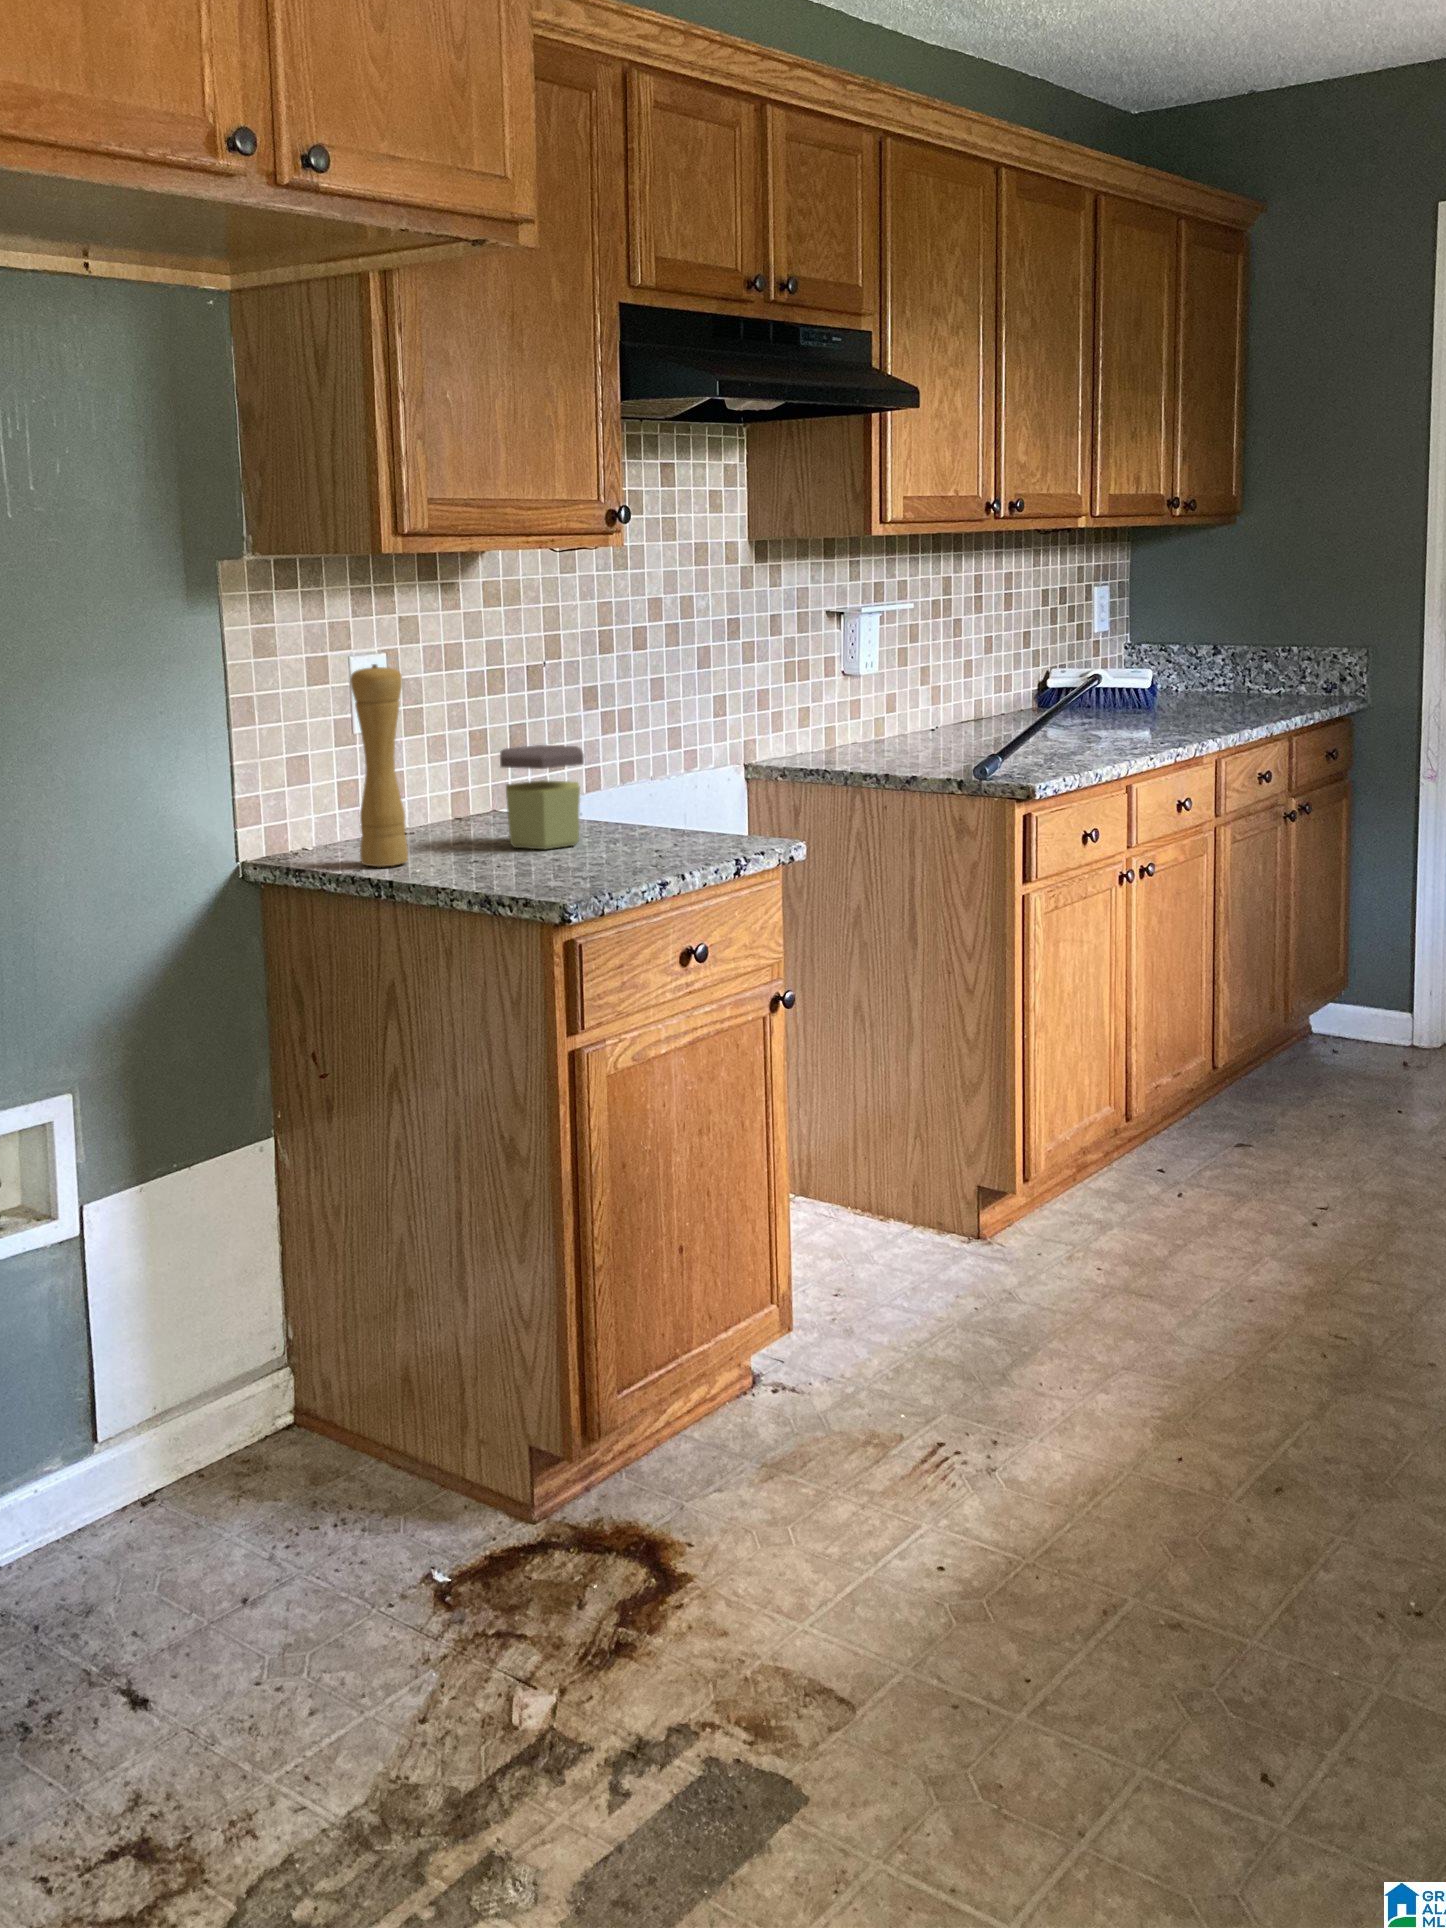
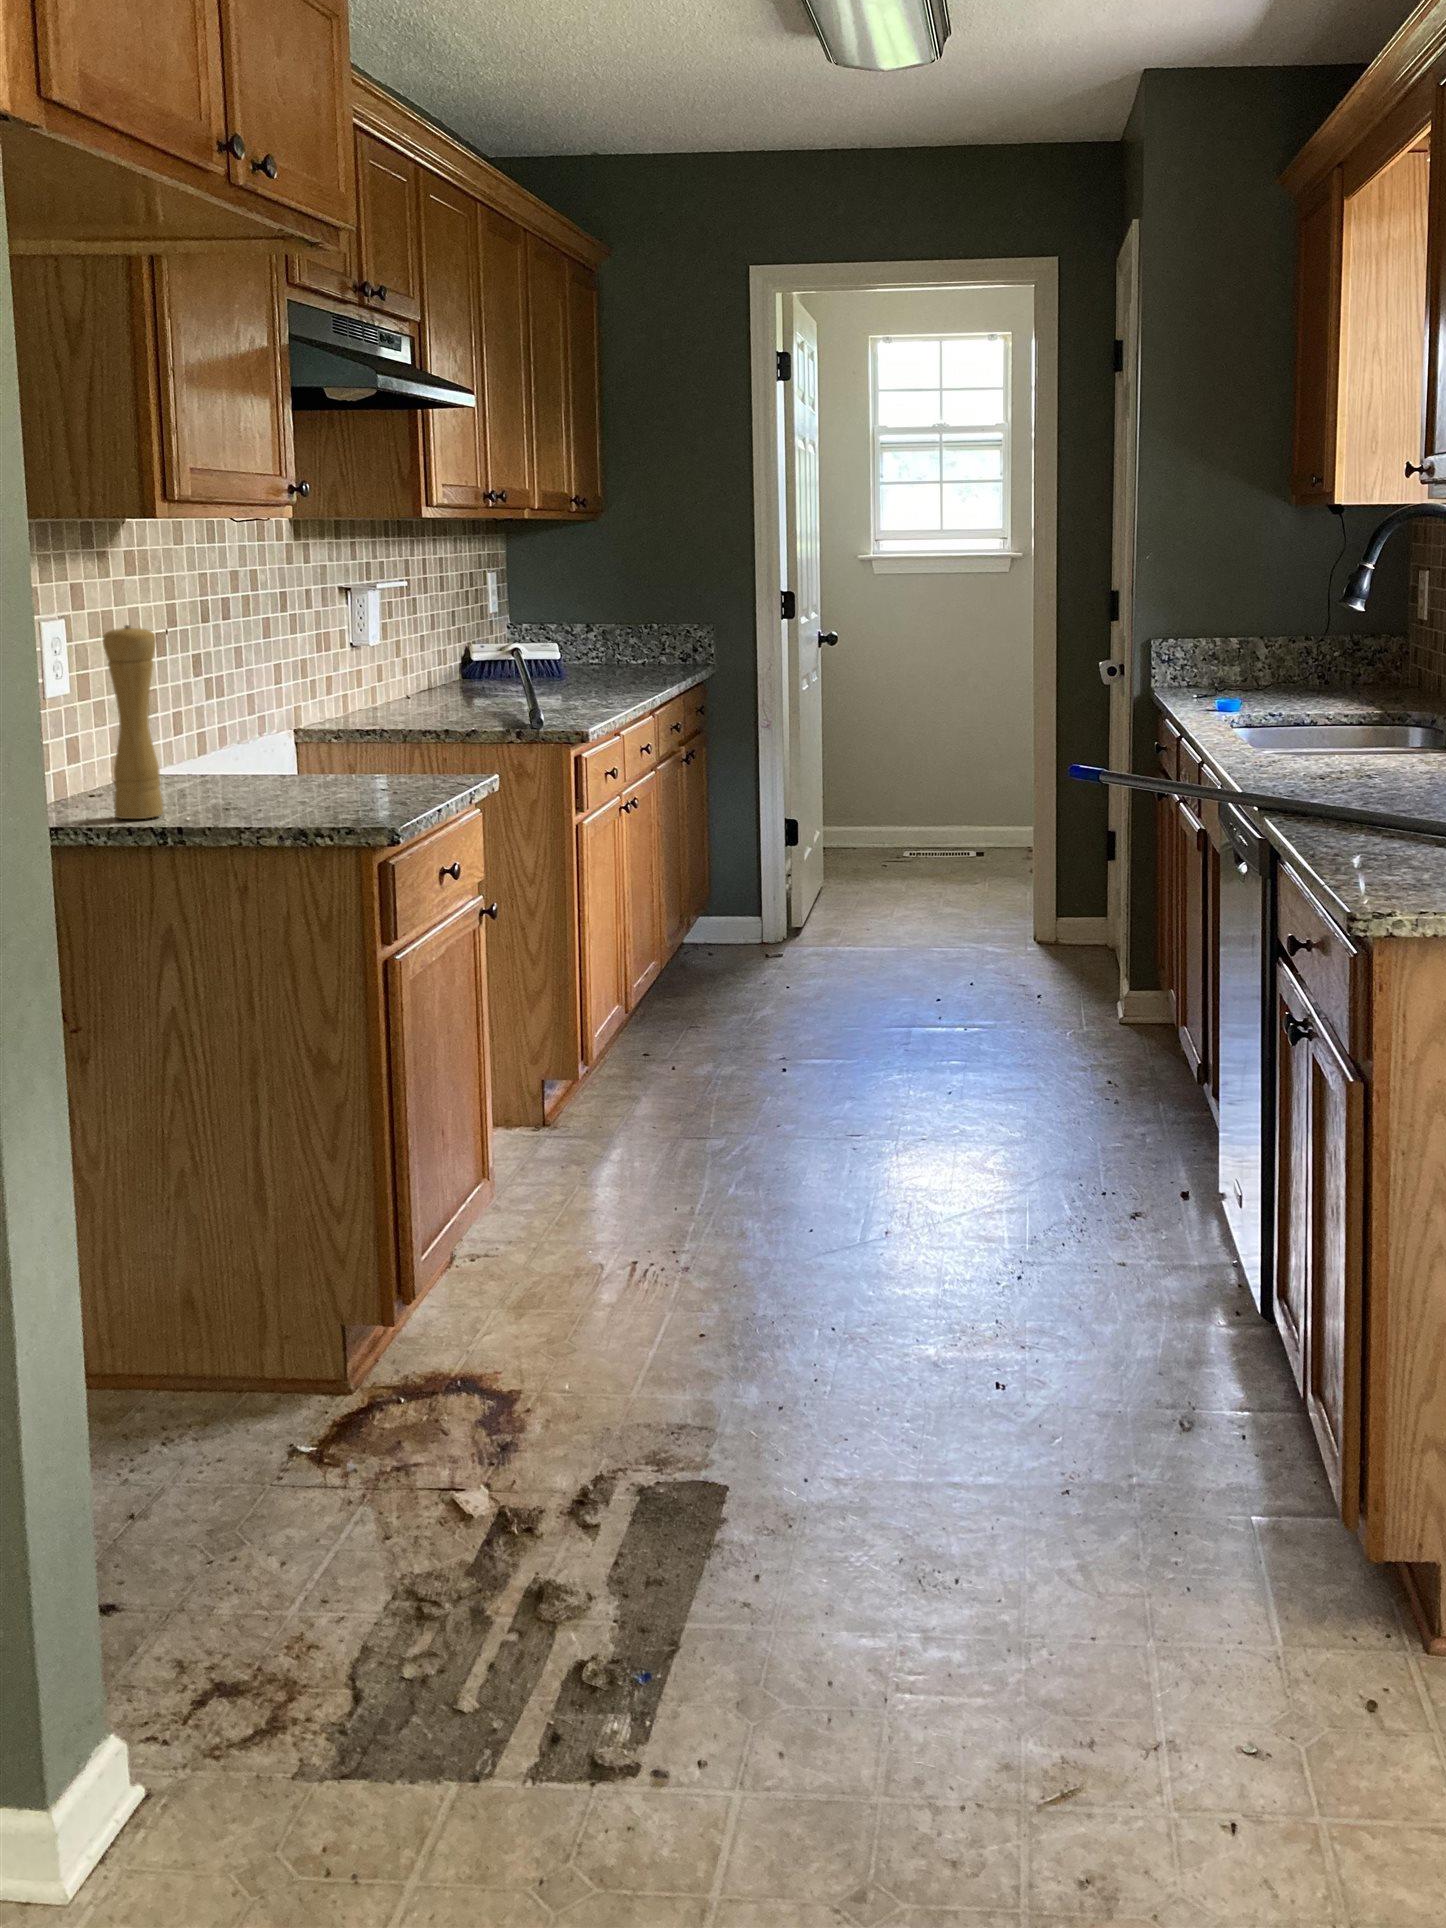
jar: present [500,745,584,849] -> none [205,703,298,798]

